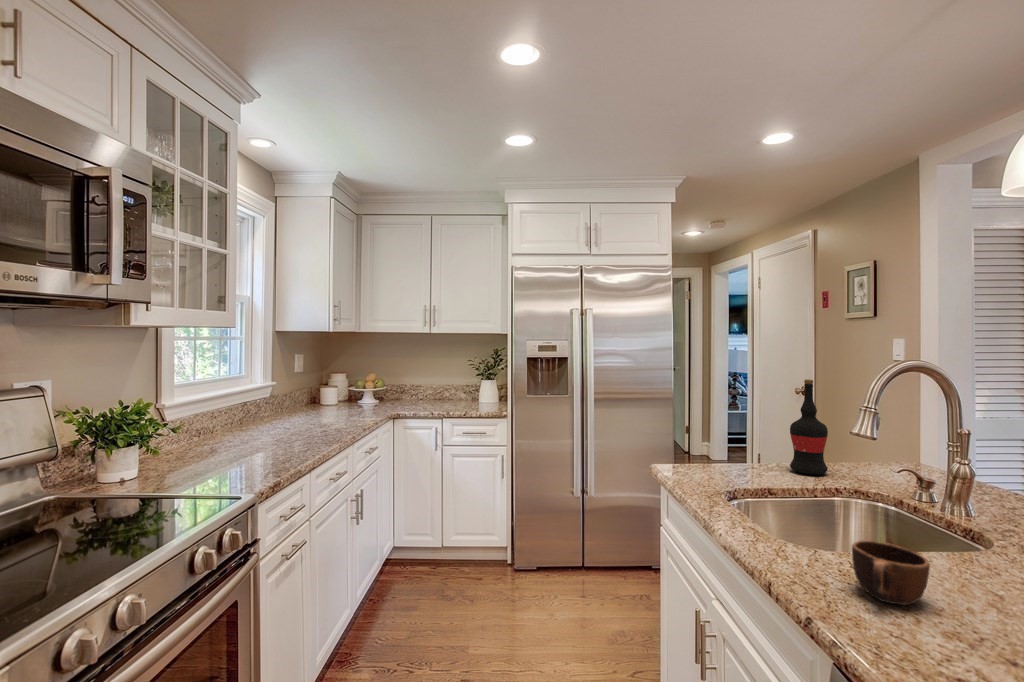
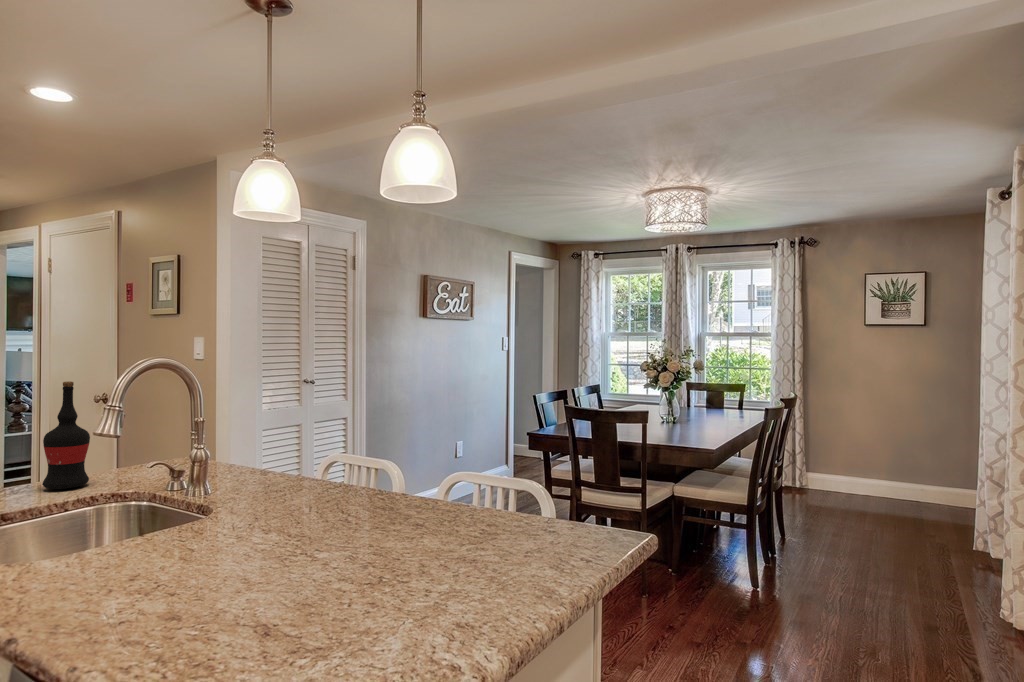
mug: present [852,540,930,605] -> none [55,532,128,589]

